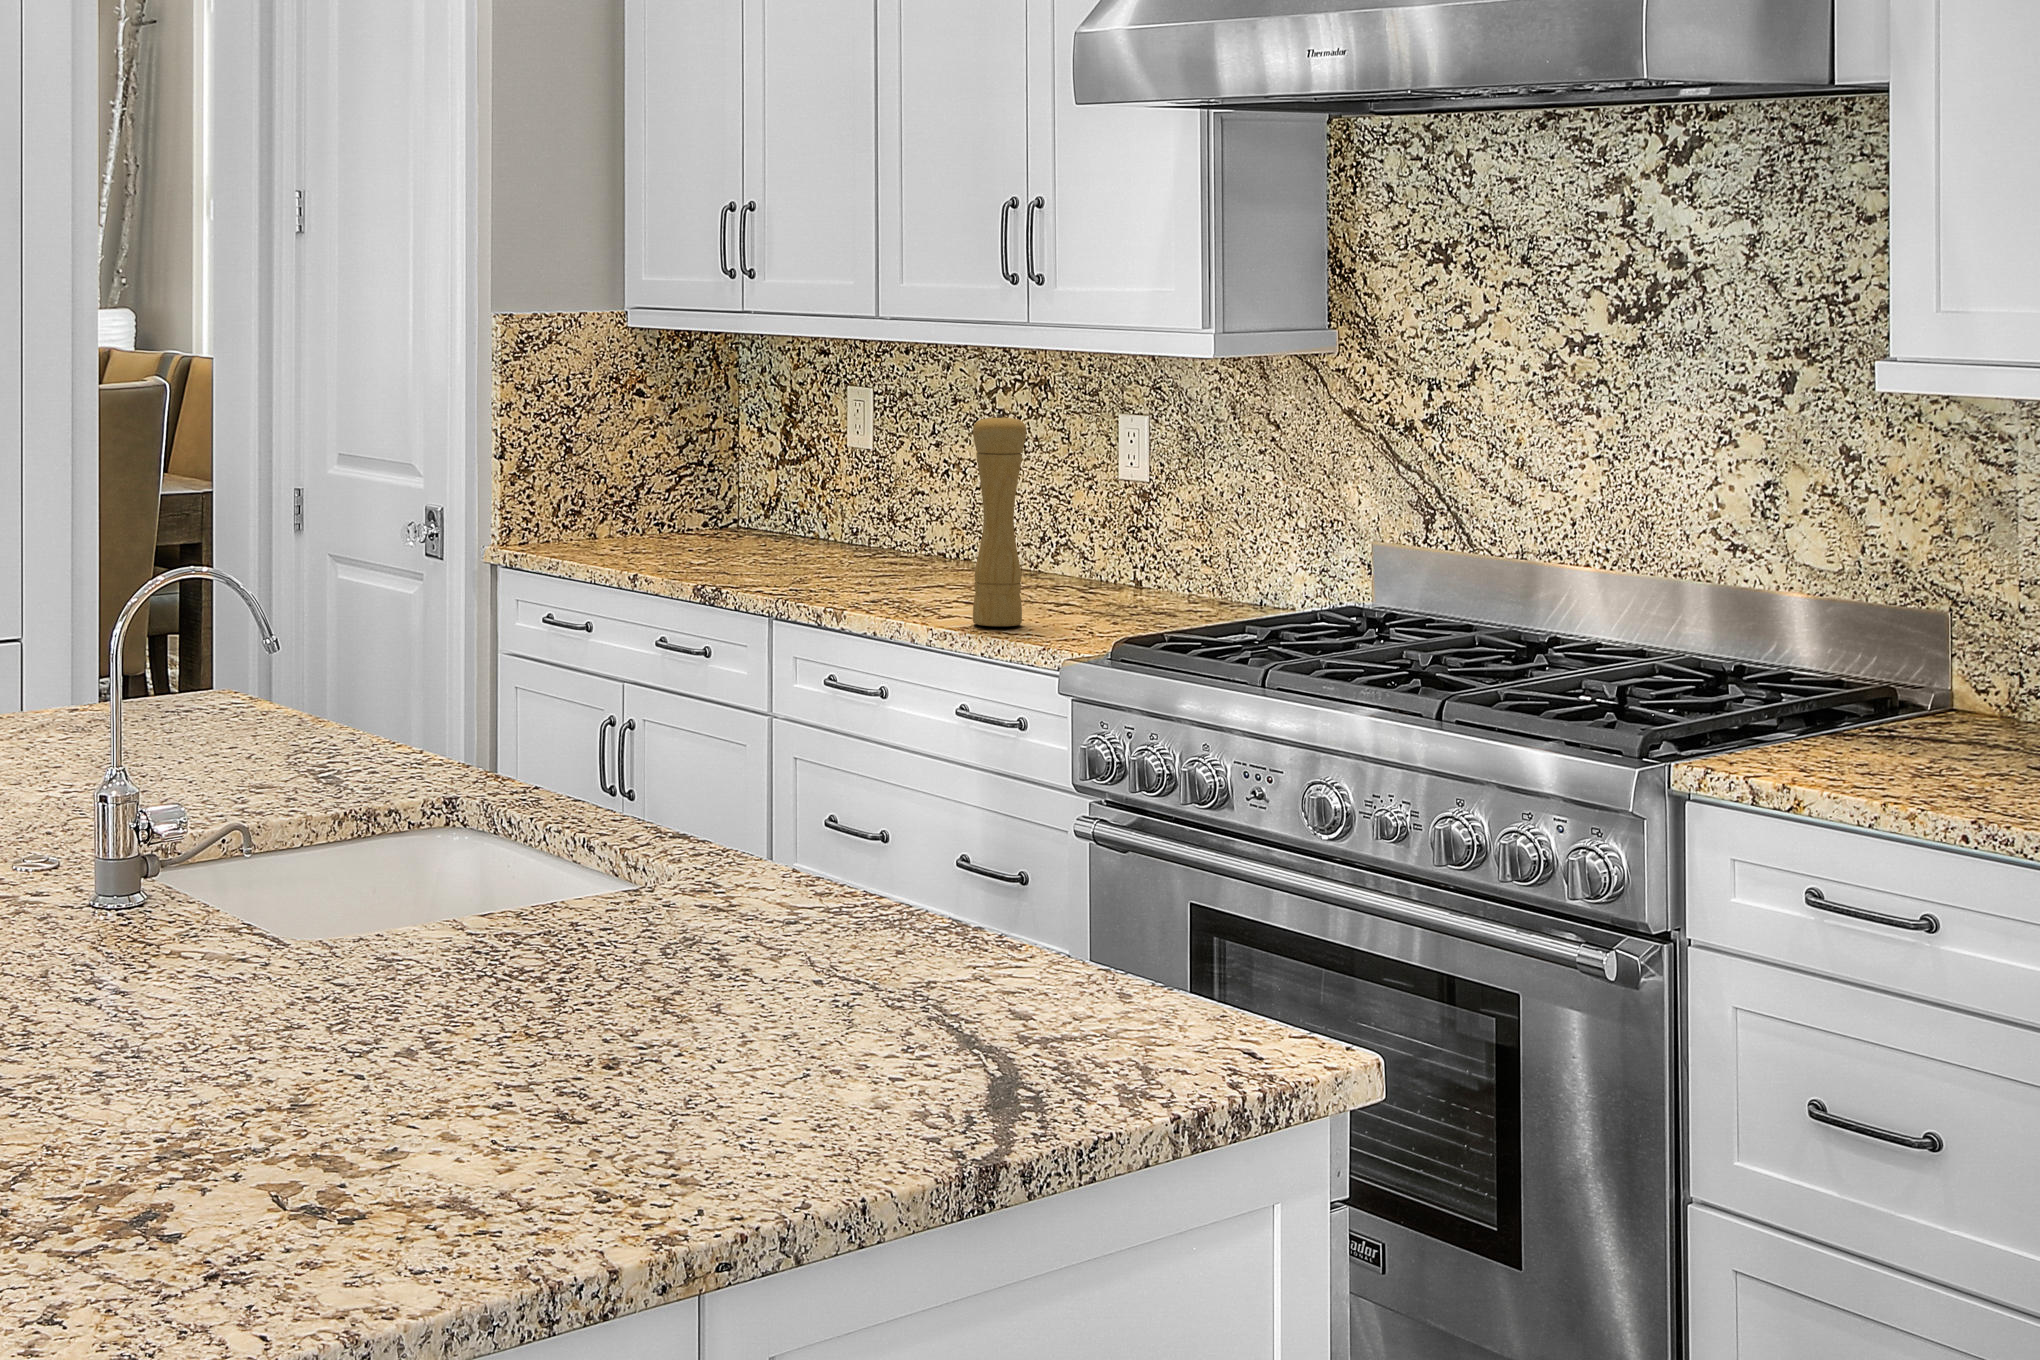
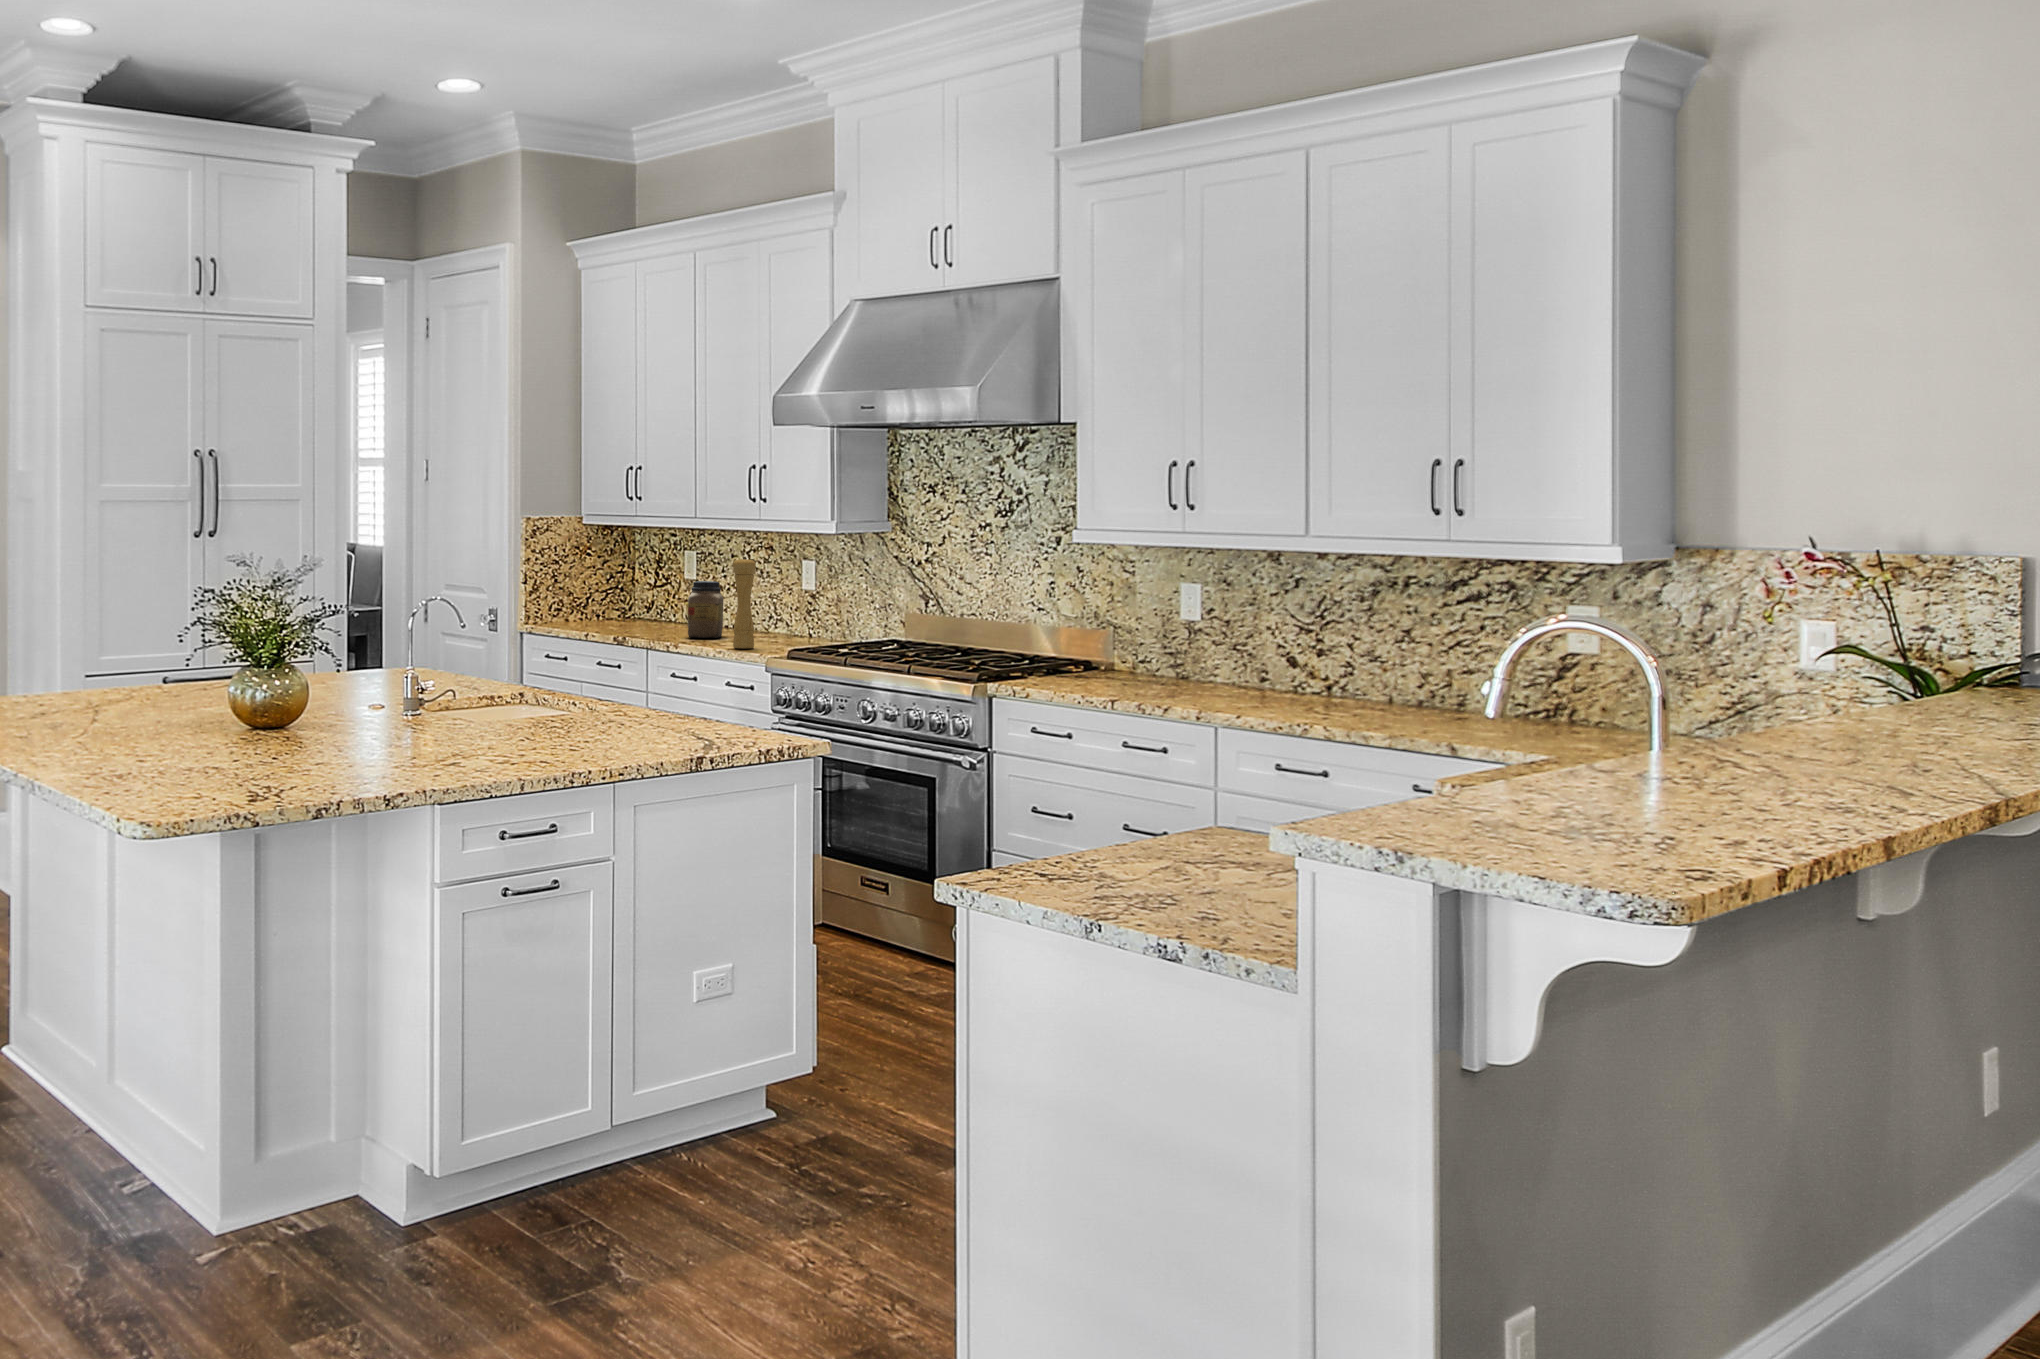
jar: none [862,461,942,591] -> present [688,581,724,638]

